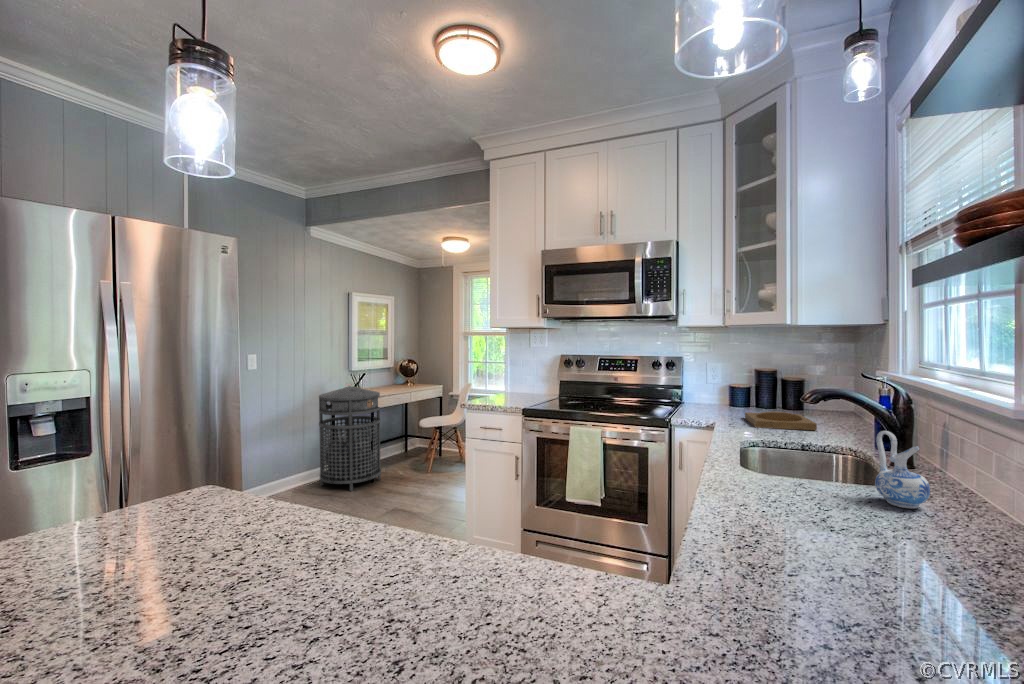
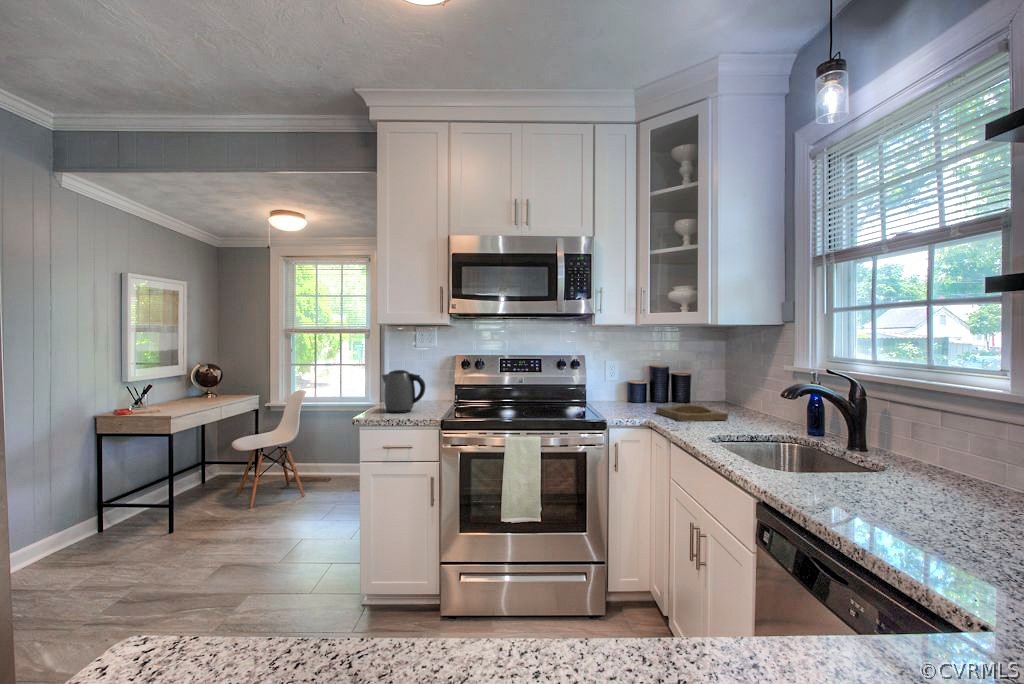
kettle: none [487,366,521,402] -> present [382,370,425,413]
trash can: present [319,386,381,491] -> none [73,404,182,553]
ceramic pitcher: present [875,431,930,509] -> none [916,421,972,493]

